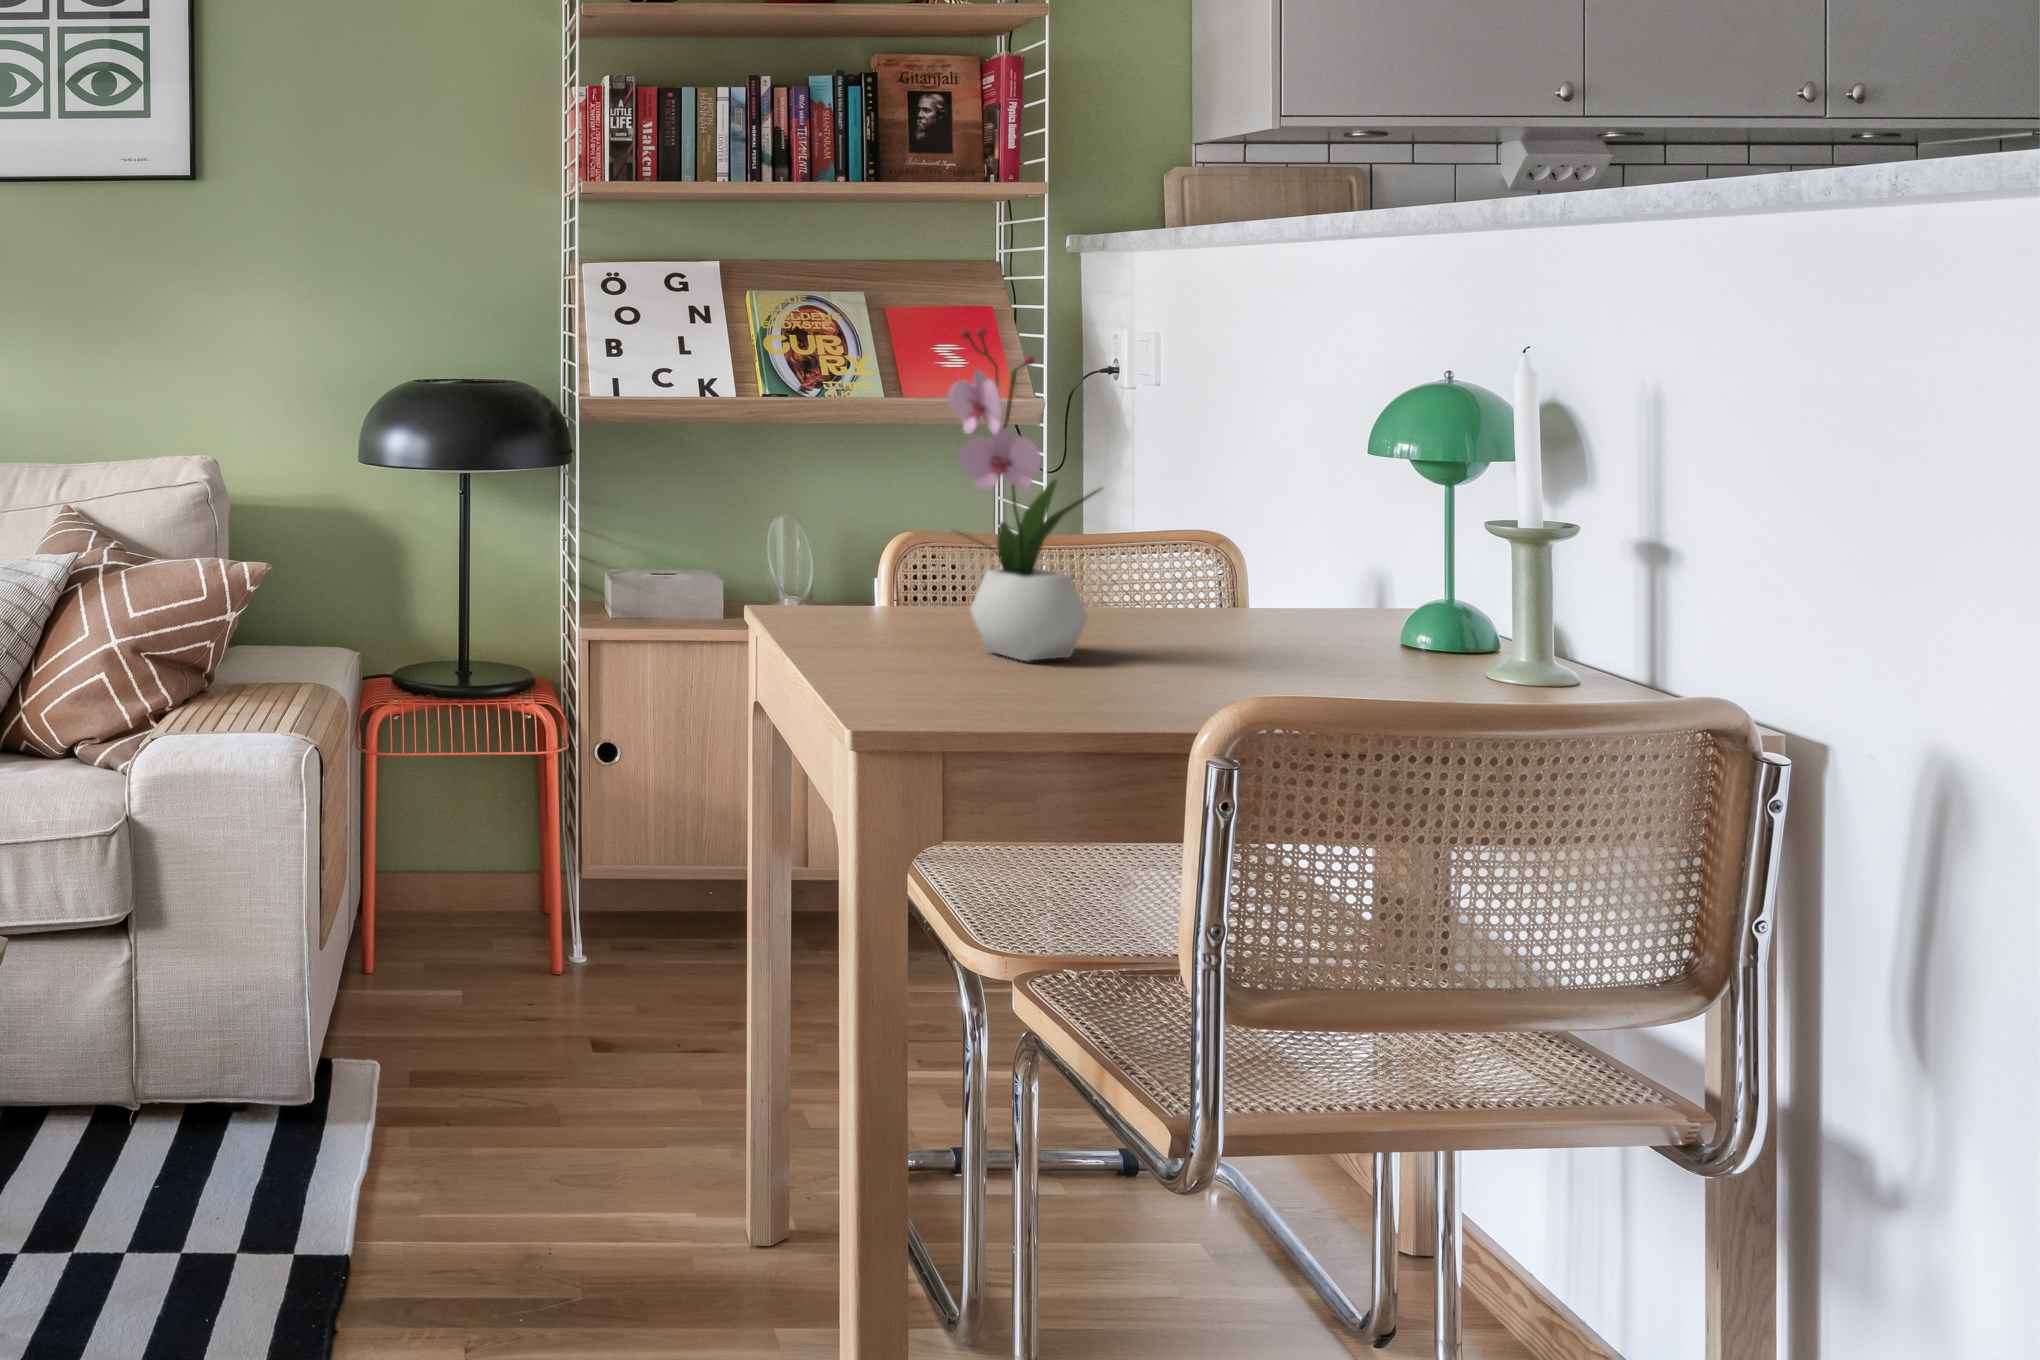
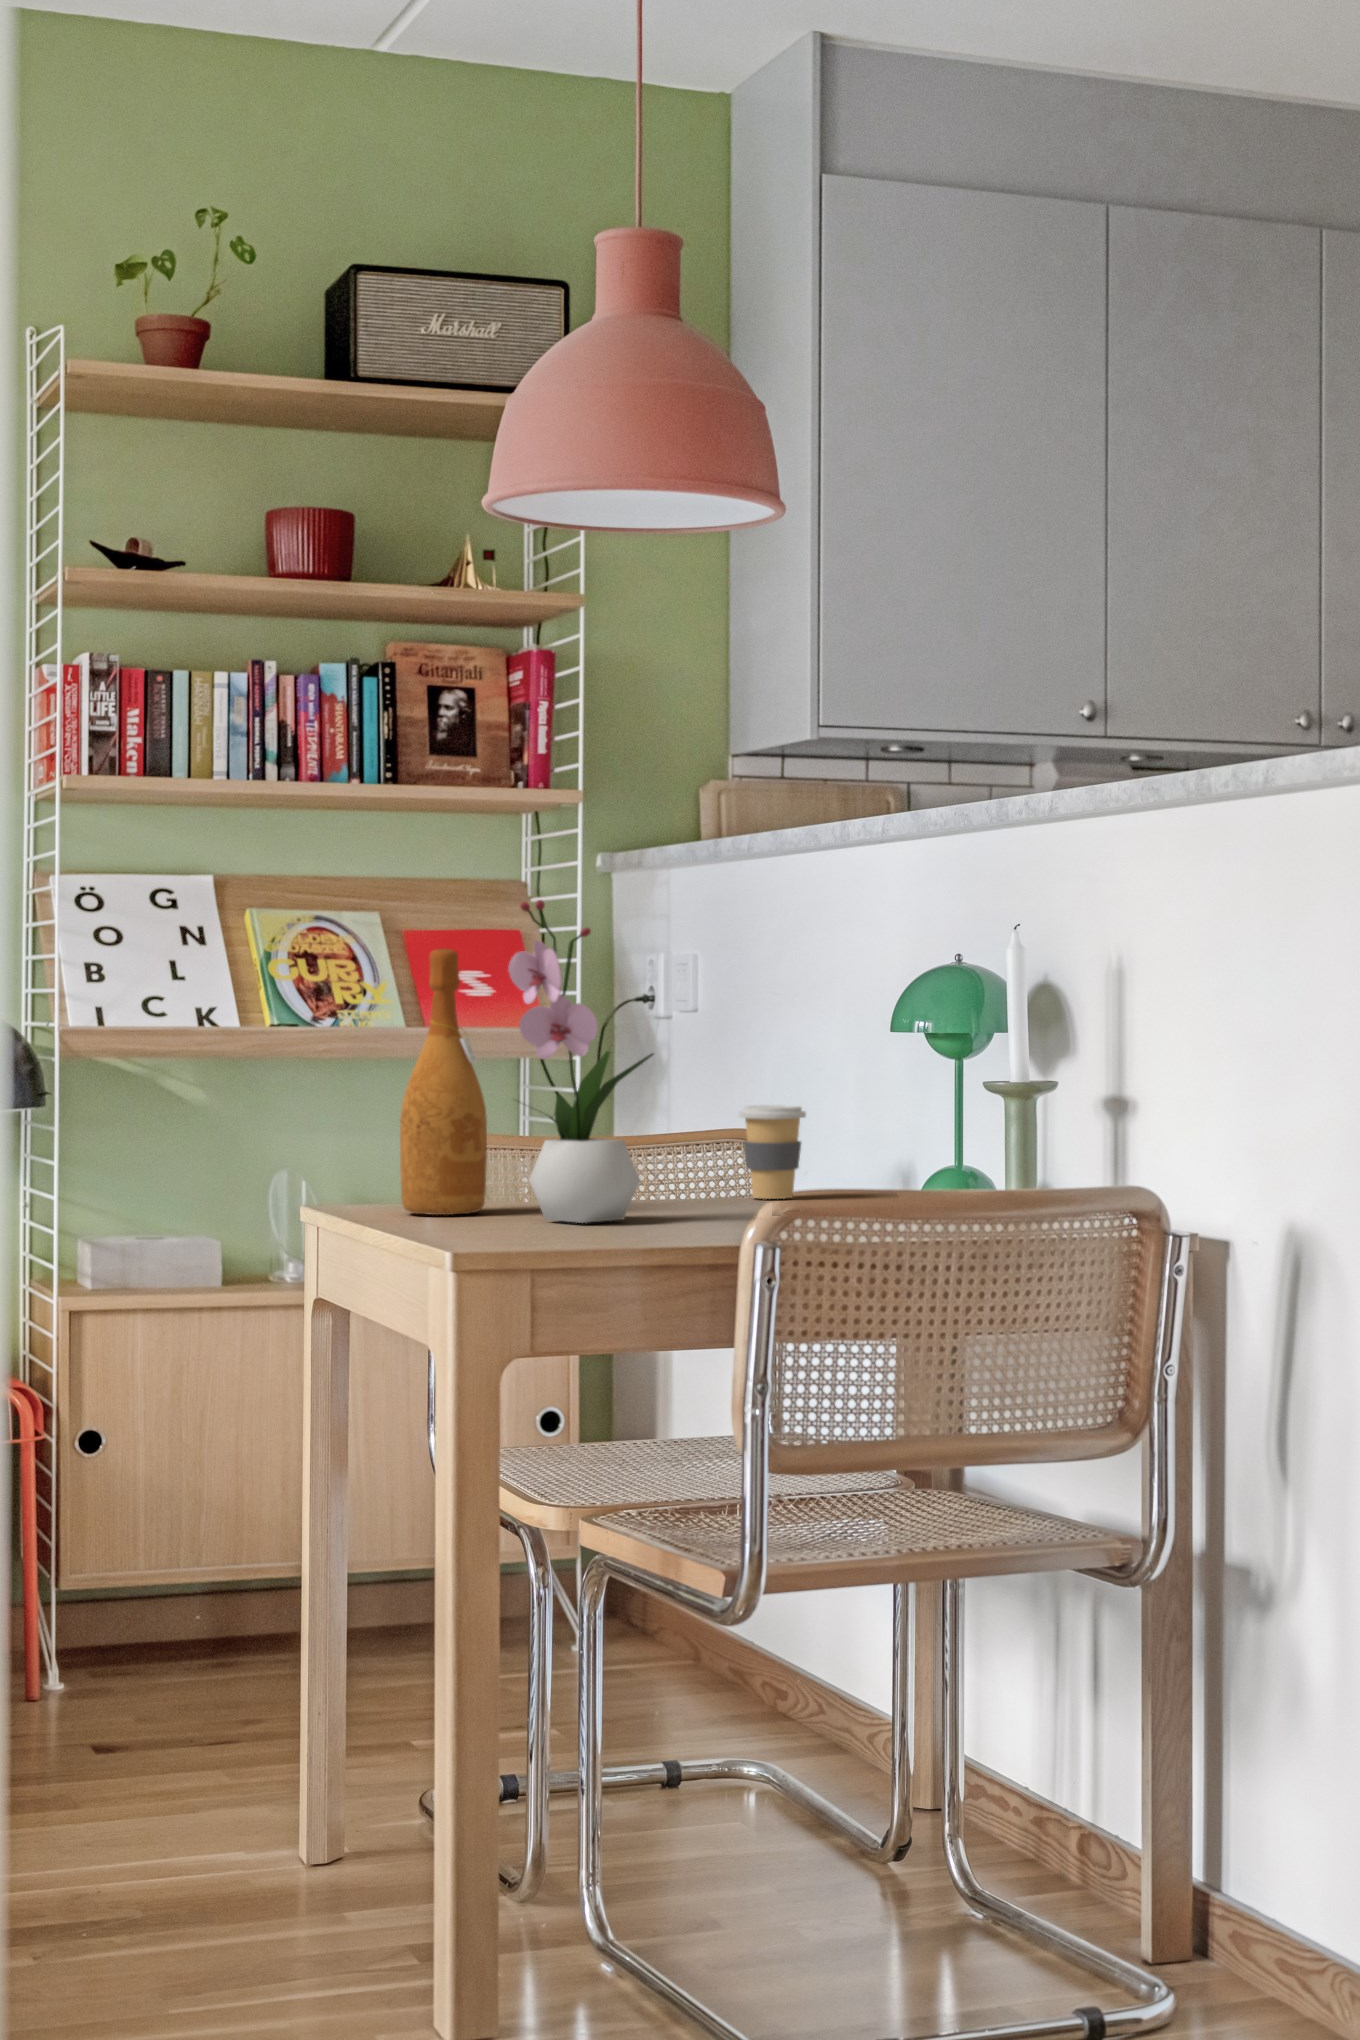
wine bottle: none [844,369,930,632] -> present [400,949,487,1215]
coffee cup: none [1201,524,1276,624] -> present [739,1105,806,1199]

